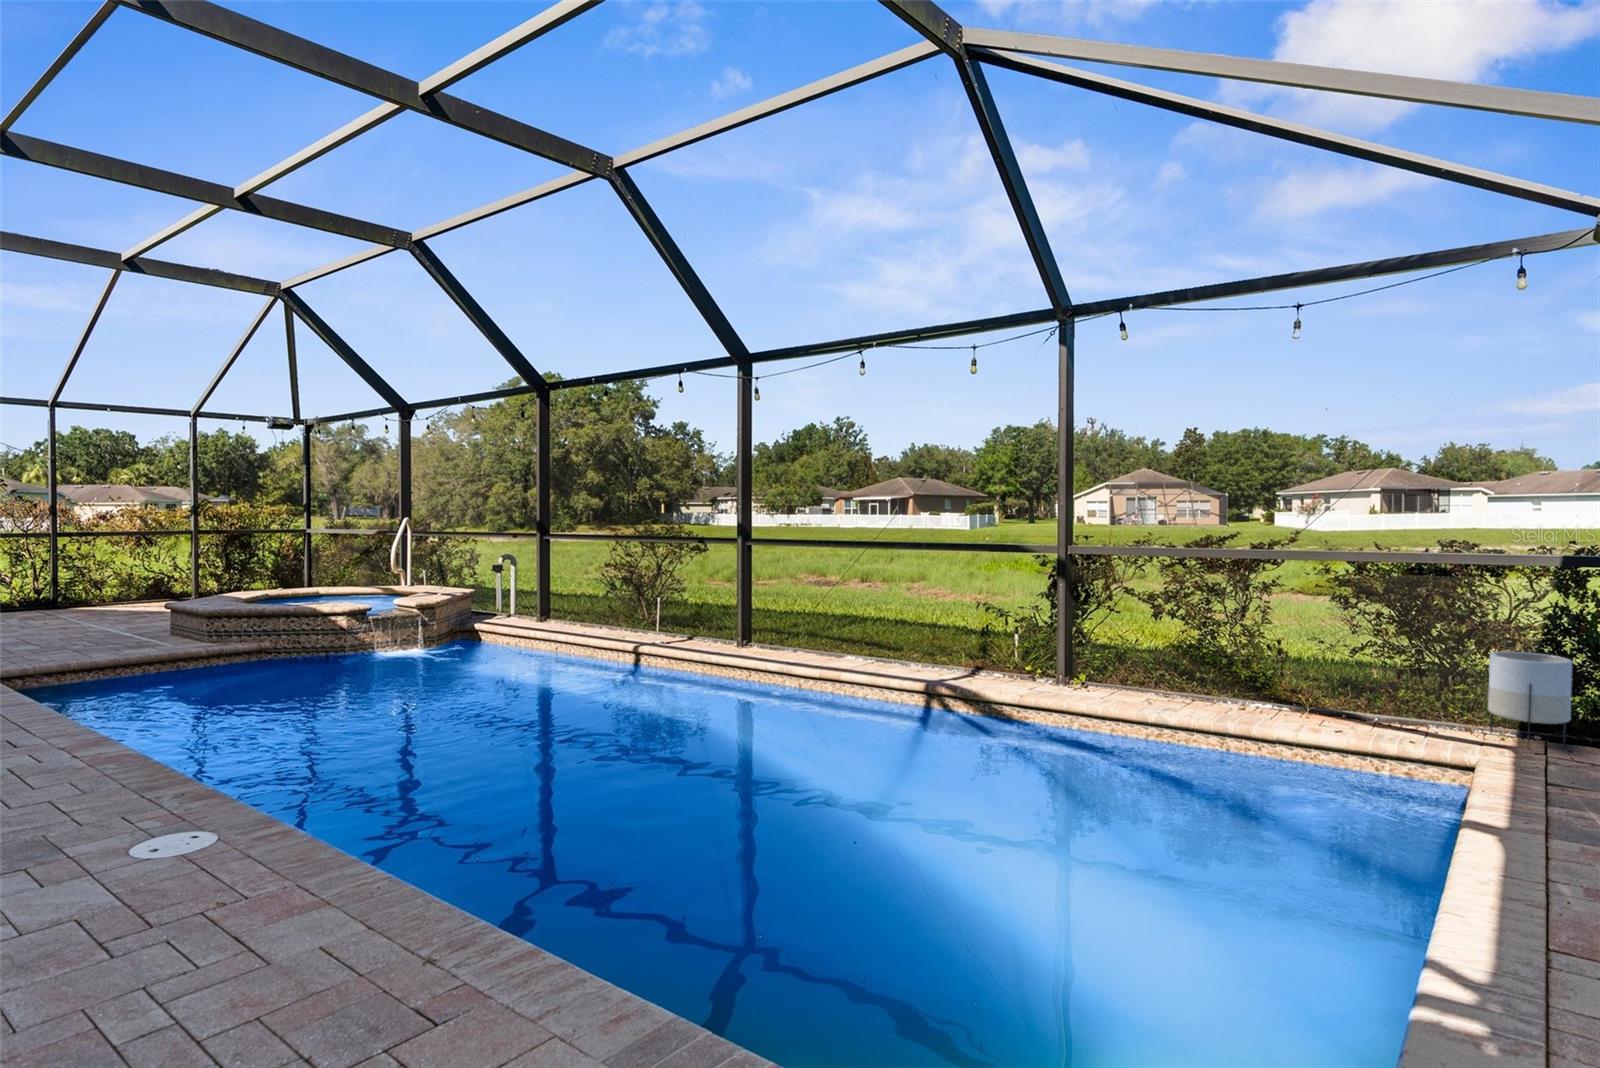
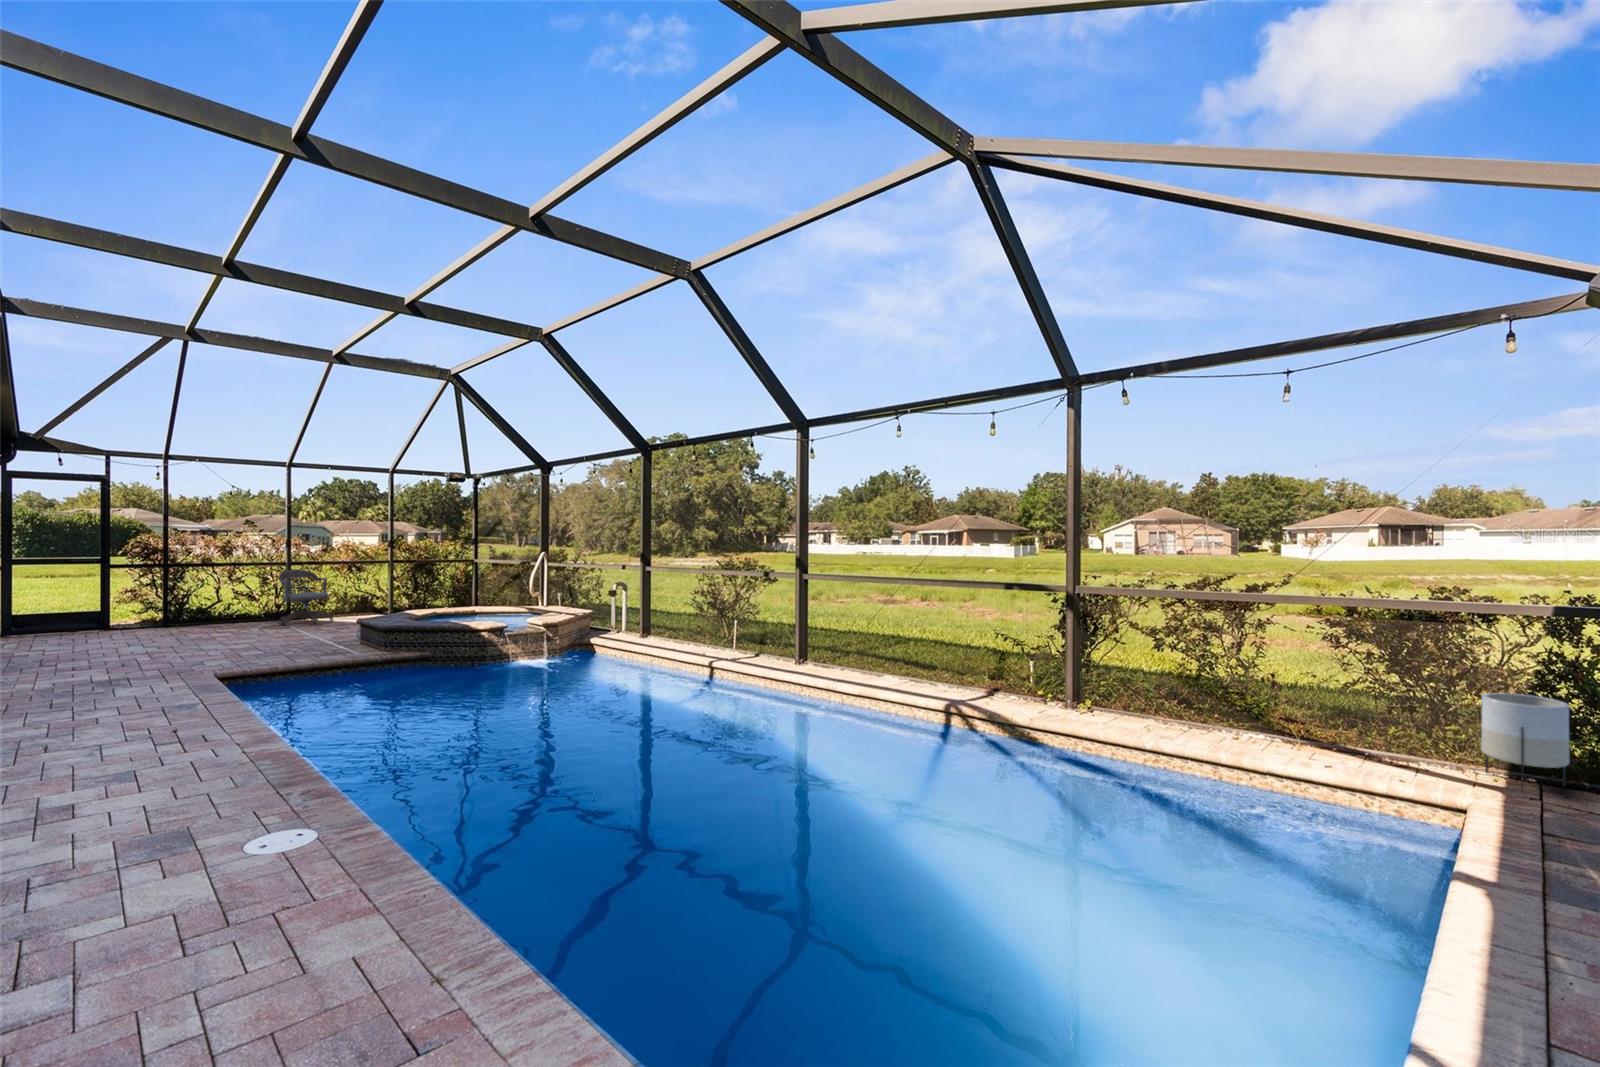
chair: none [38,541,116,615] -> present [279,569,333,626]

